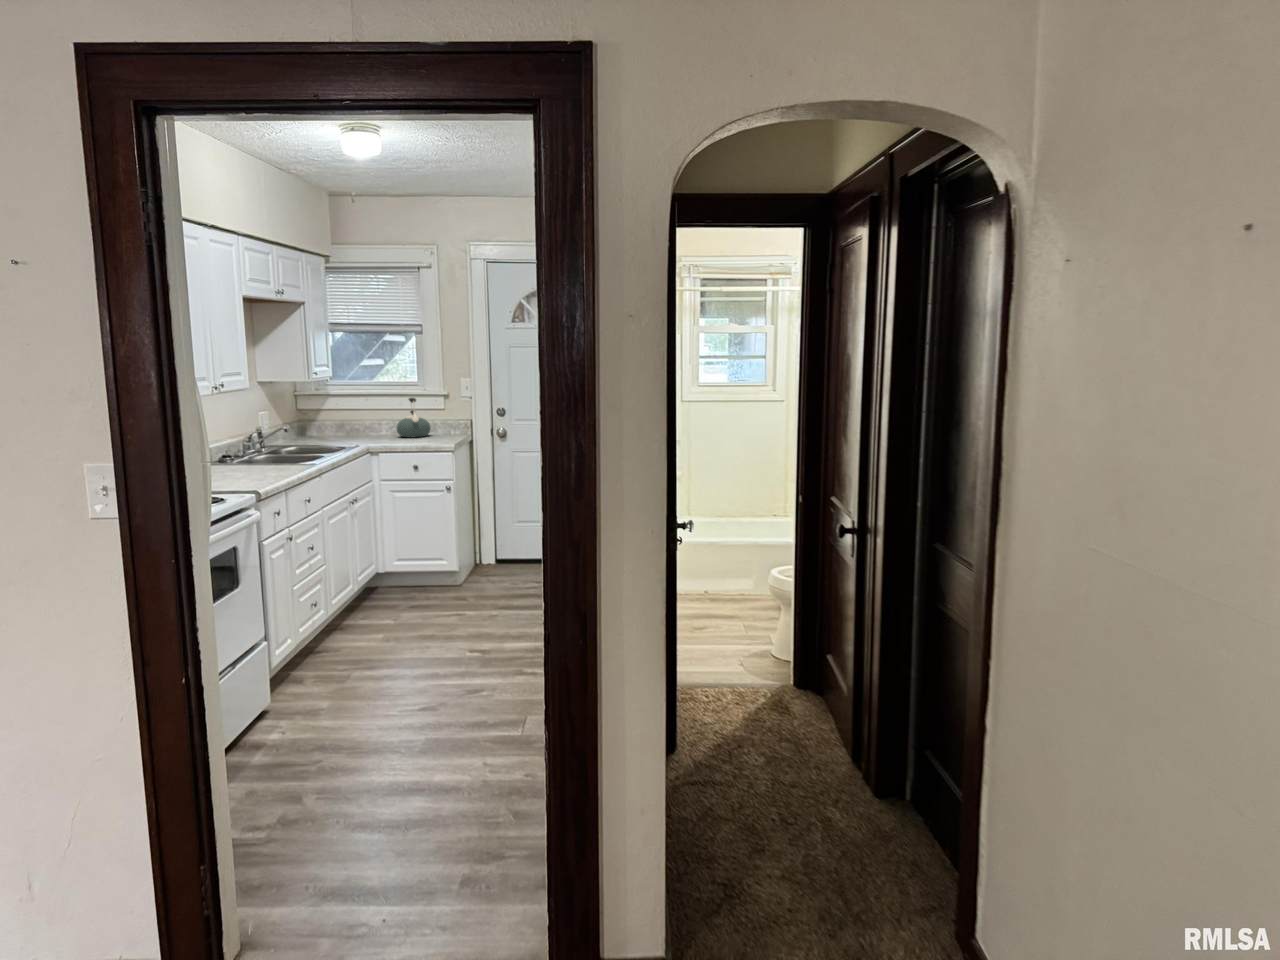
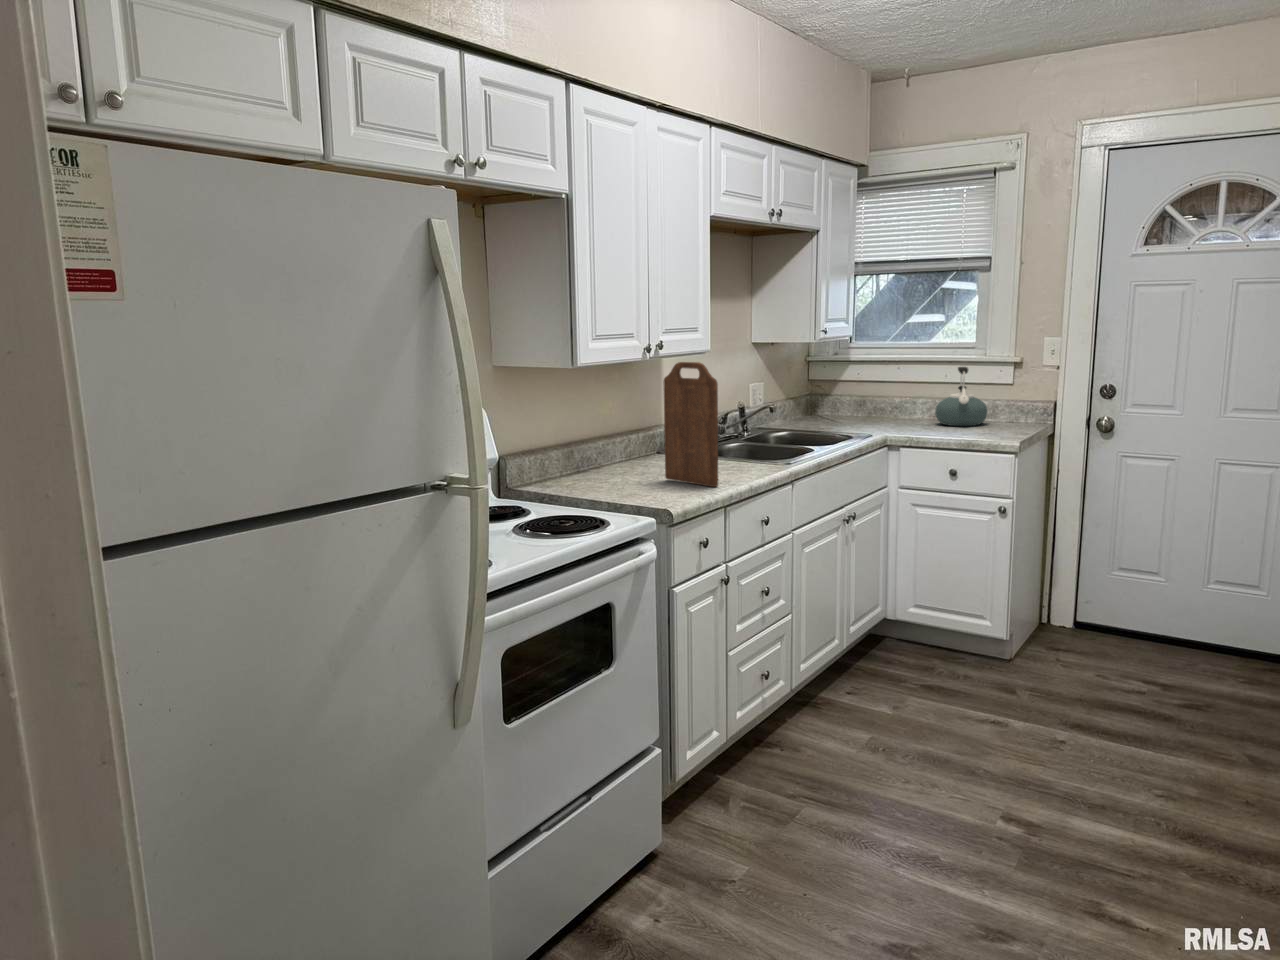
cutting board: none [230,398,279,479] -> present [663,362,718,487]

